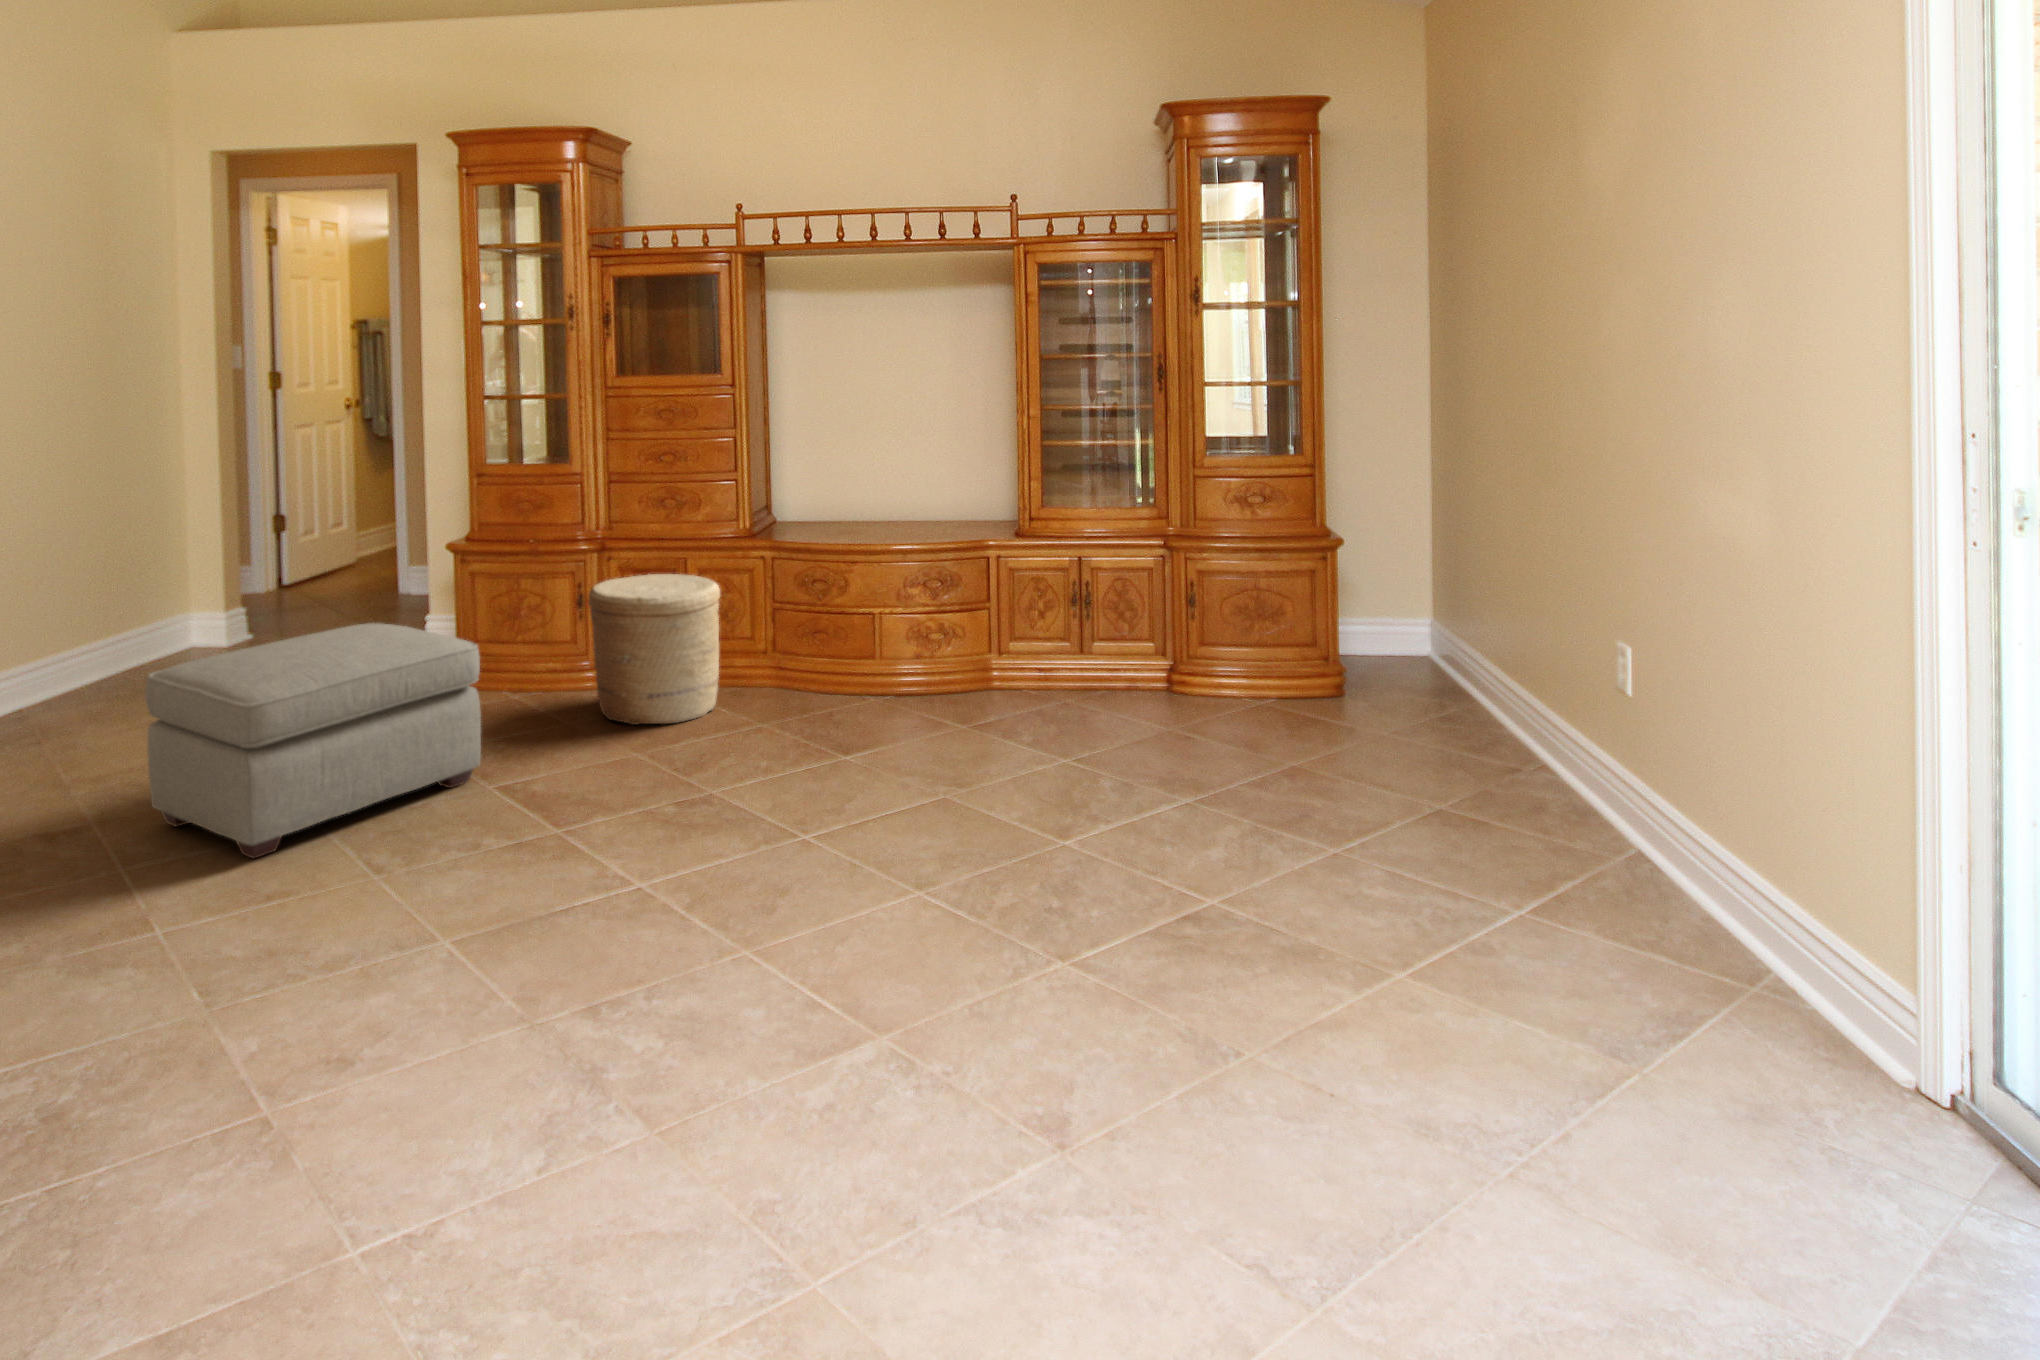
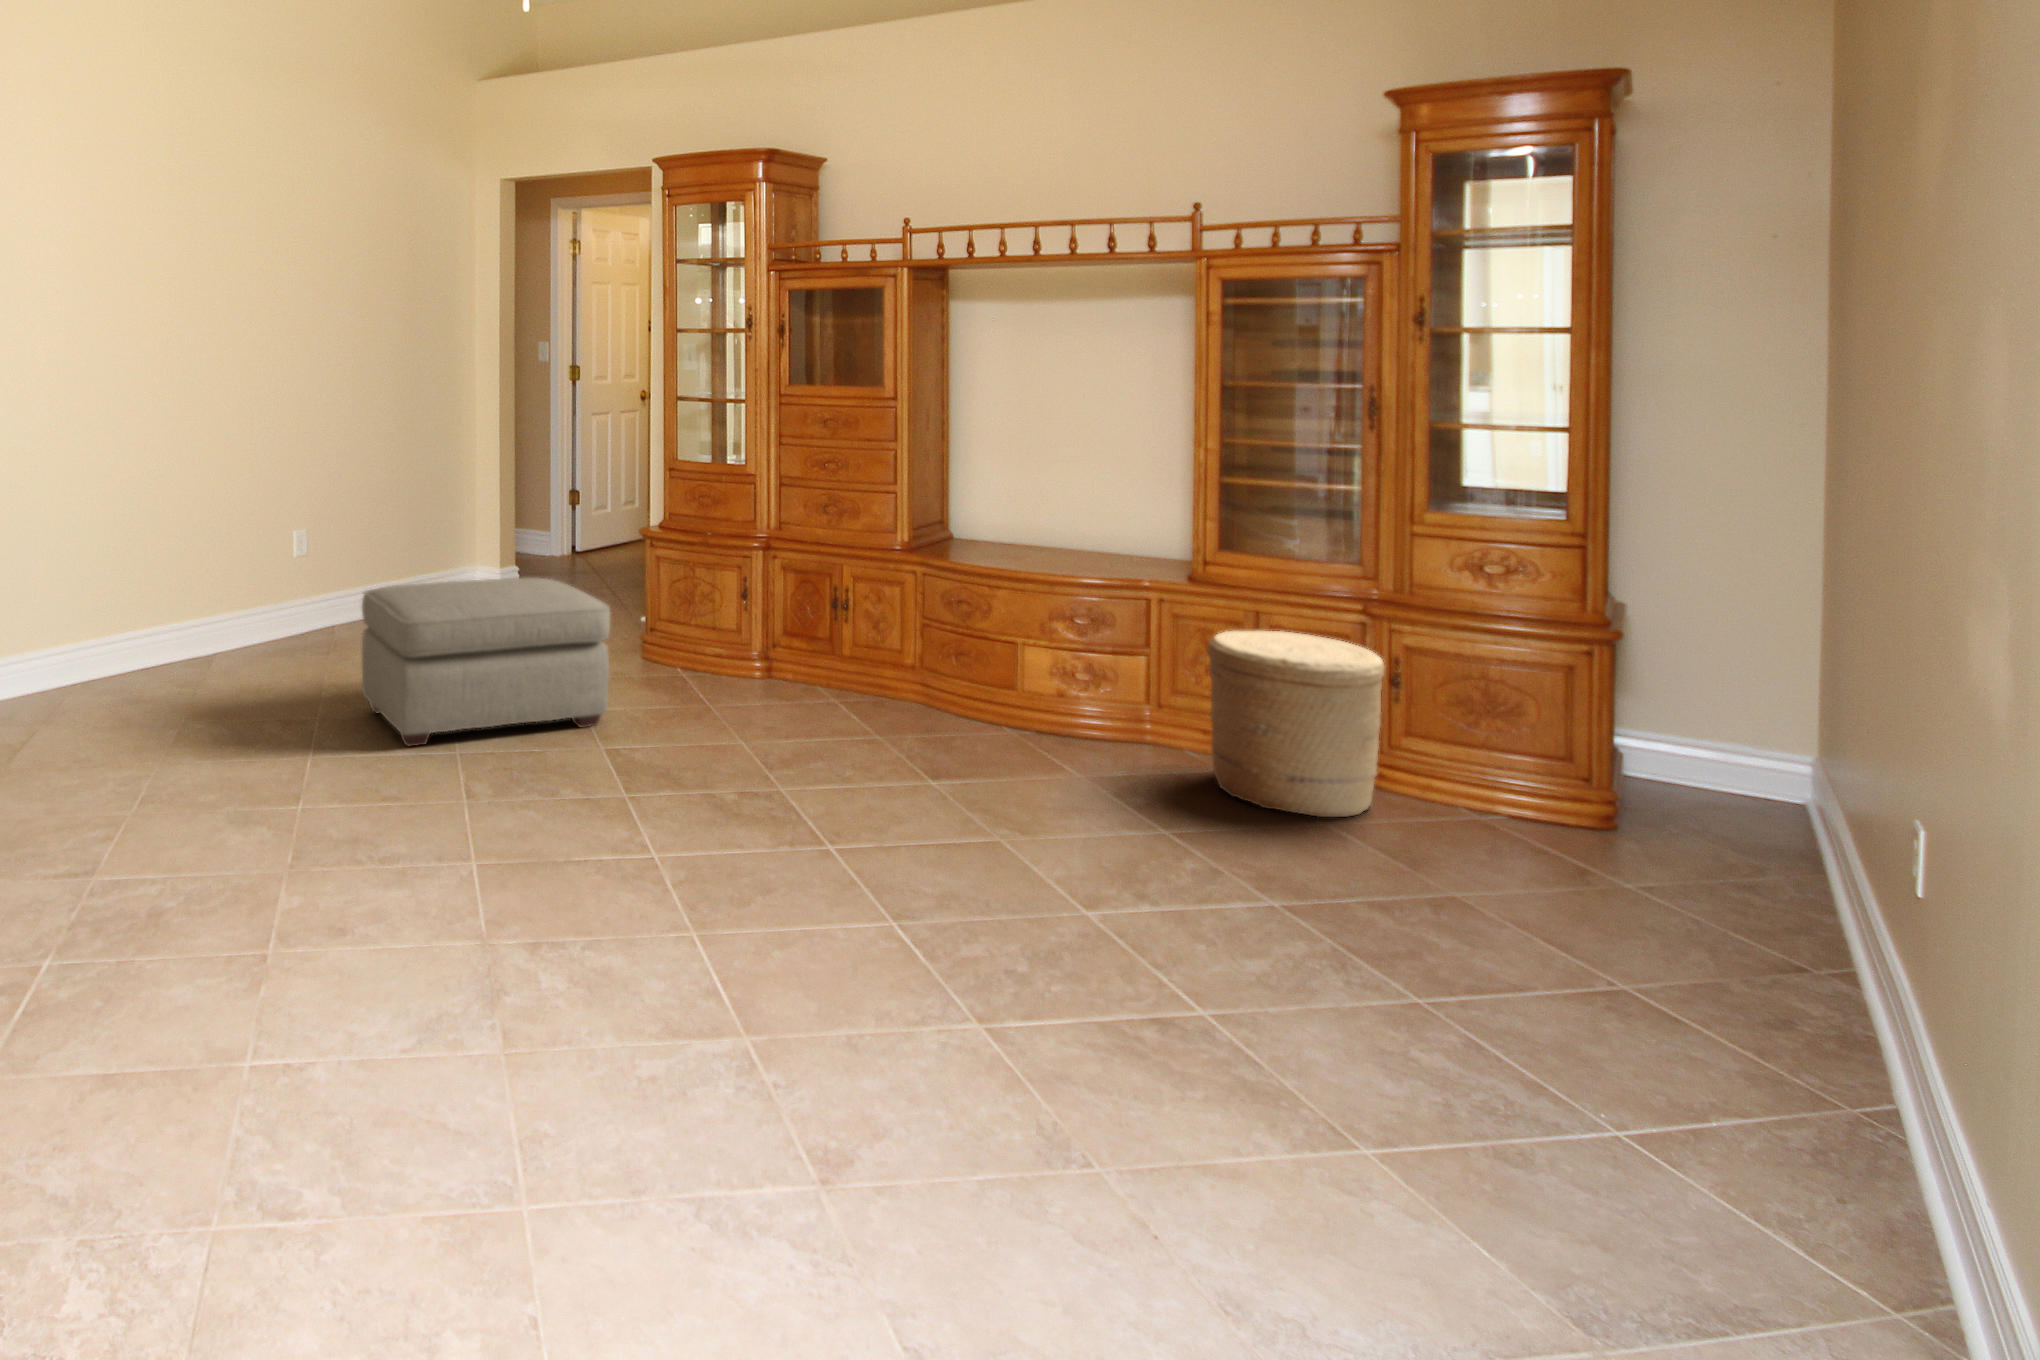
woven basket: present [588,574,720,725] -> present [1207,630,1384,817]

